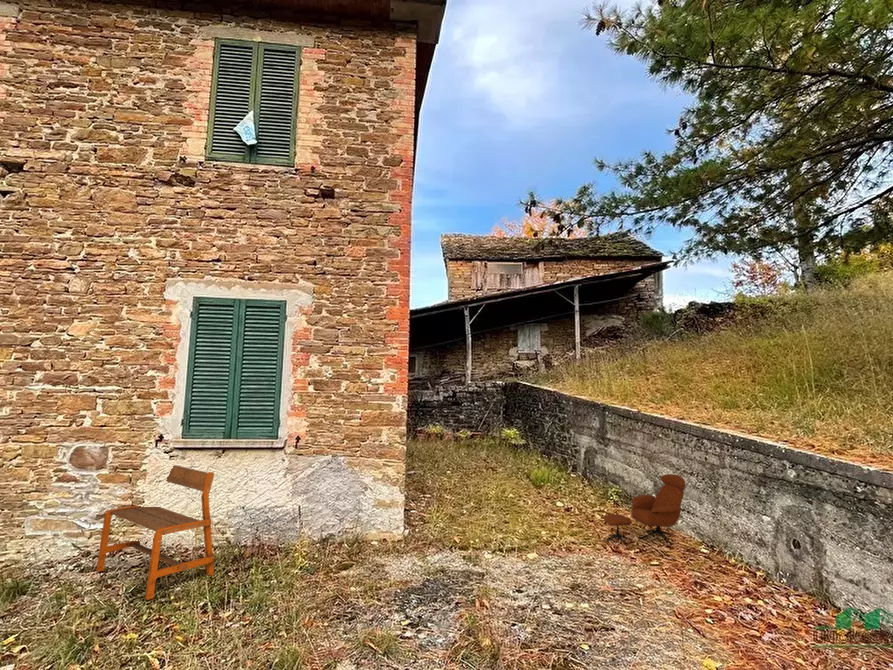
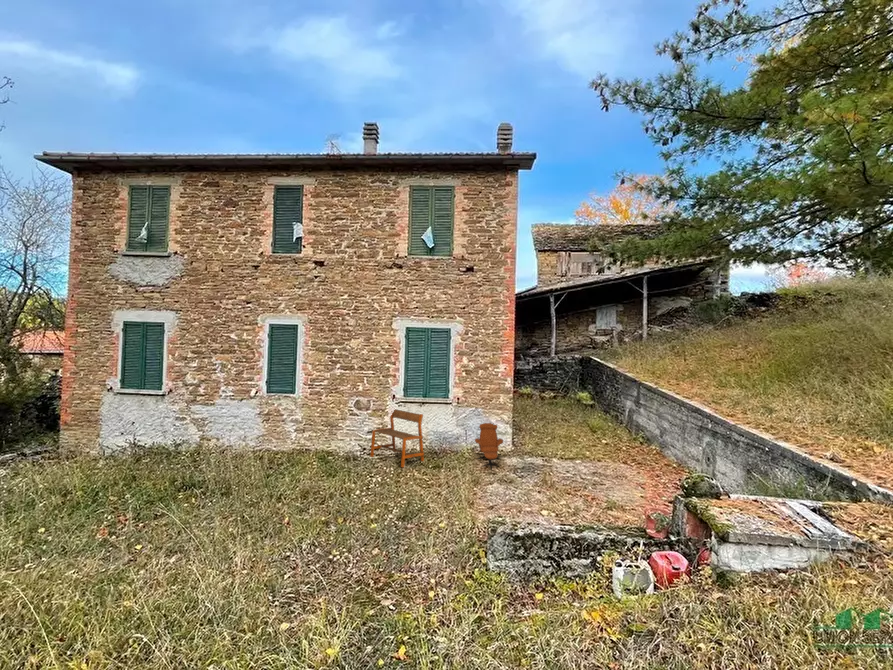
lounge chair: present [604,474,685,546] -> present [475,423,503,468]

